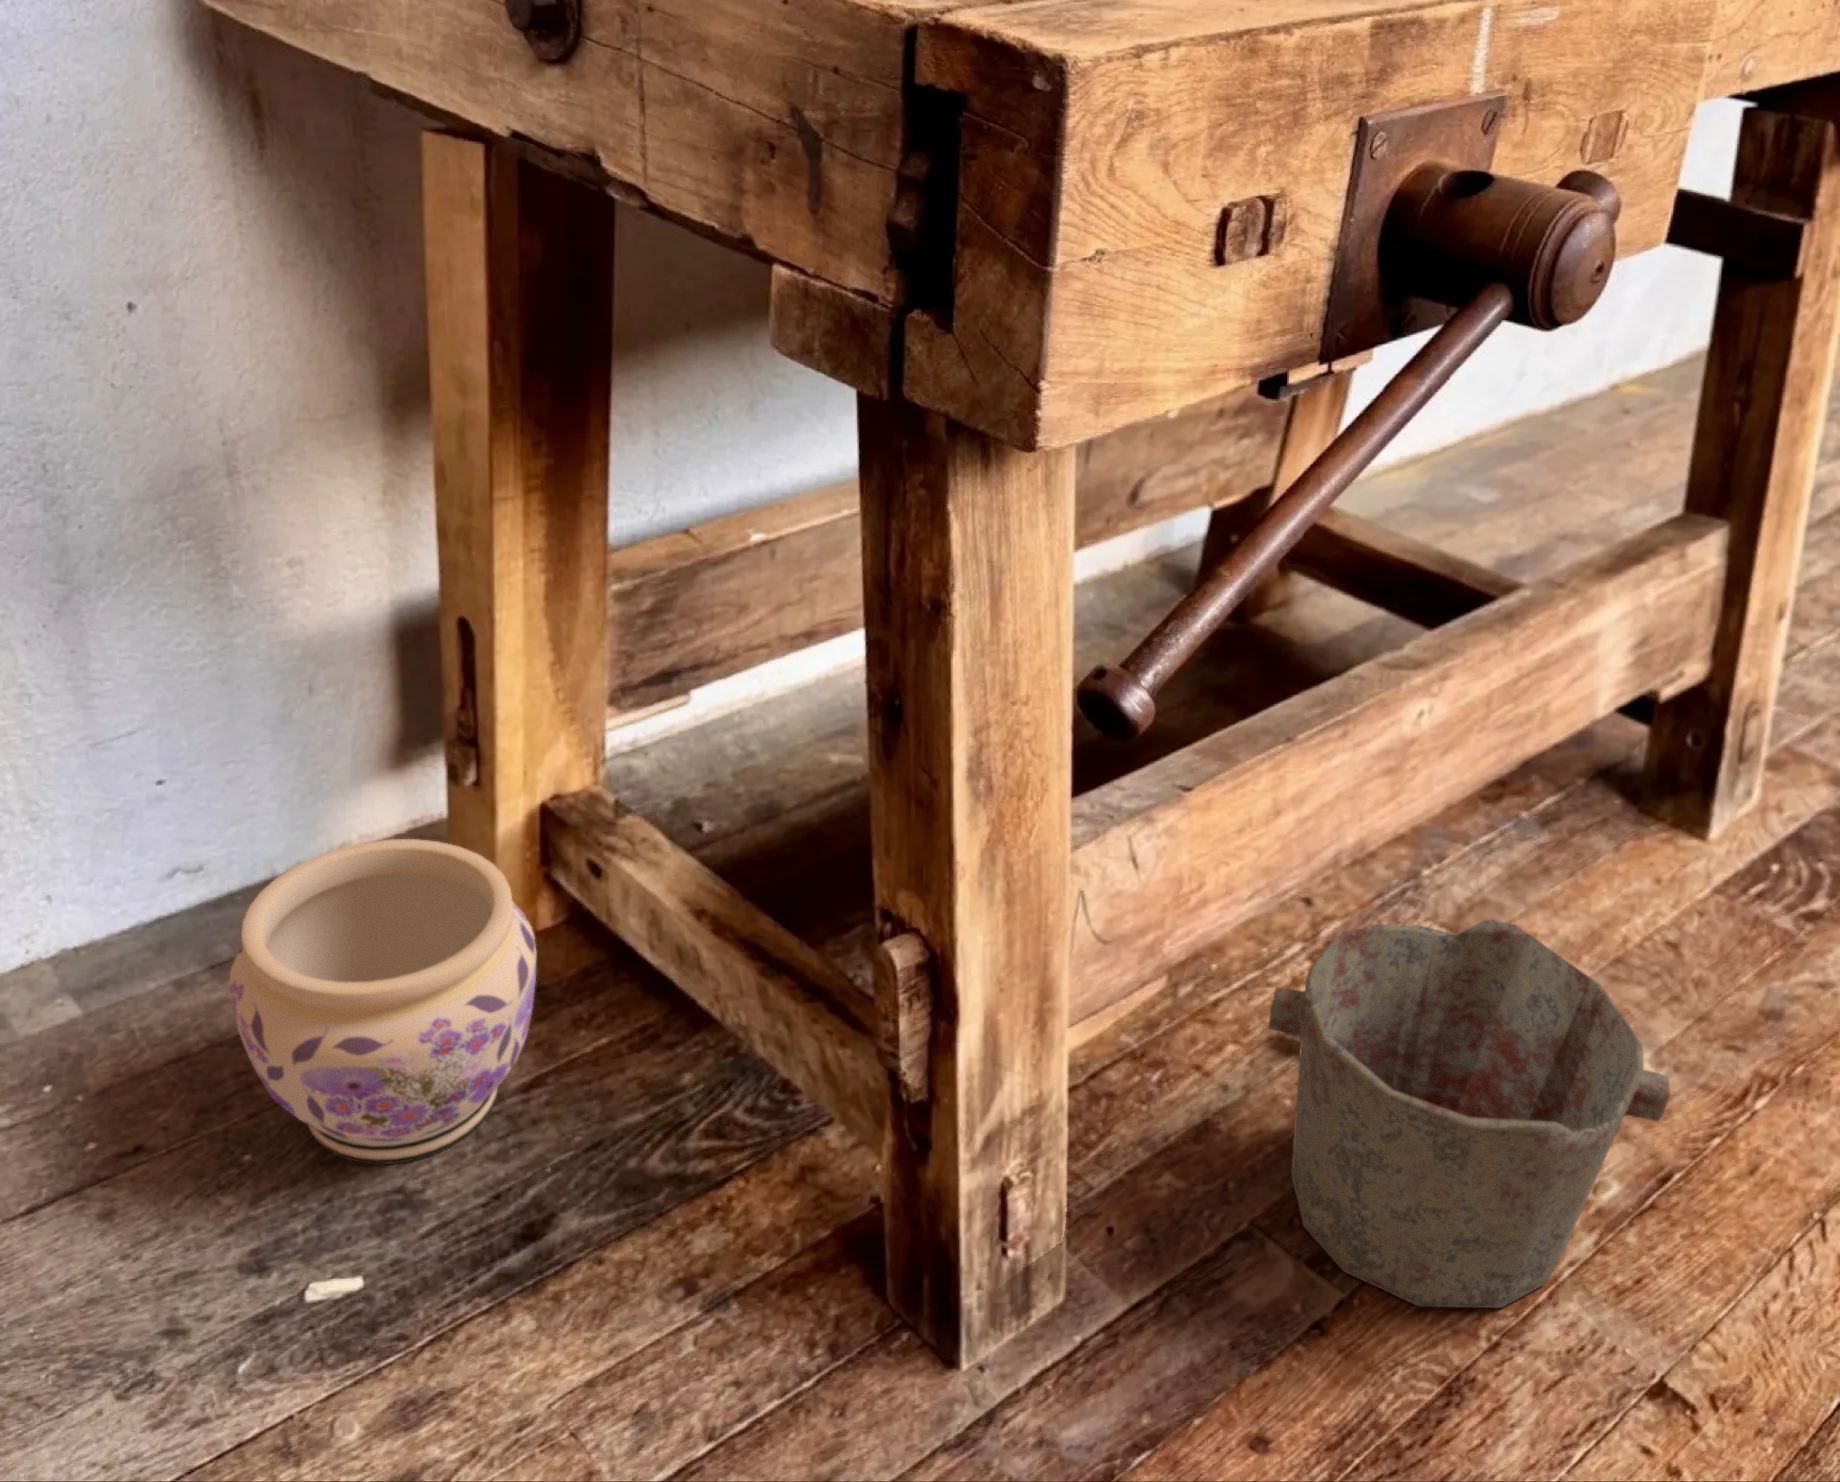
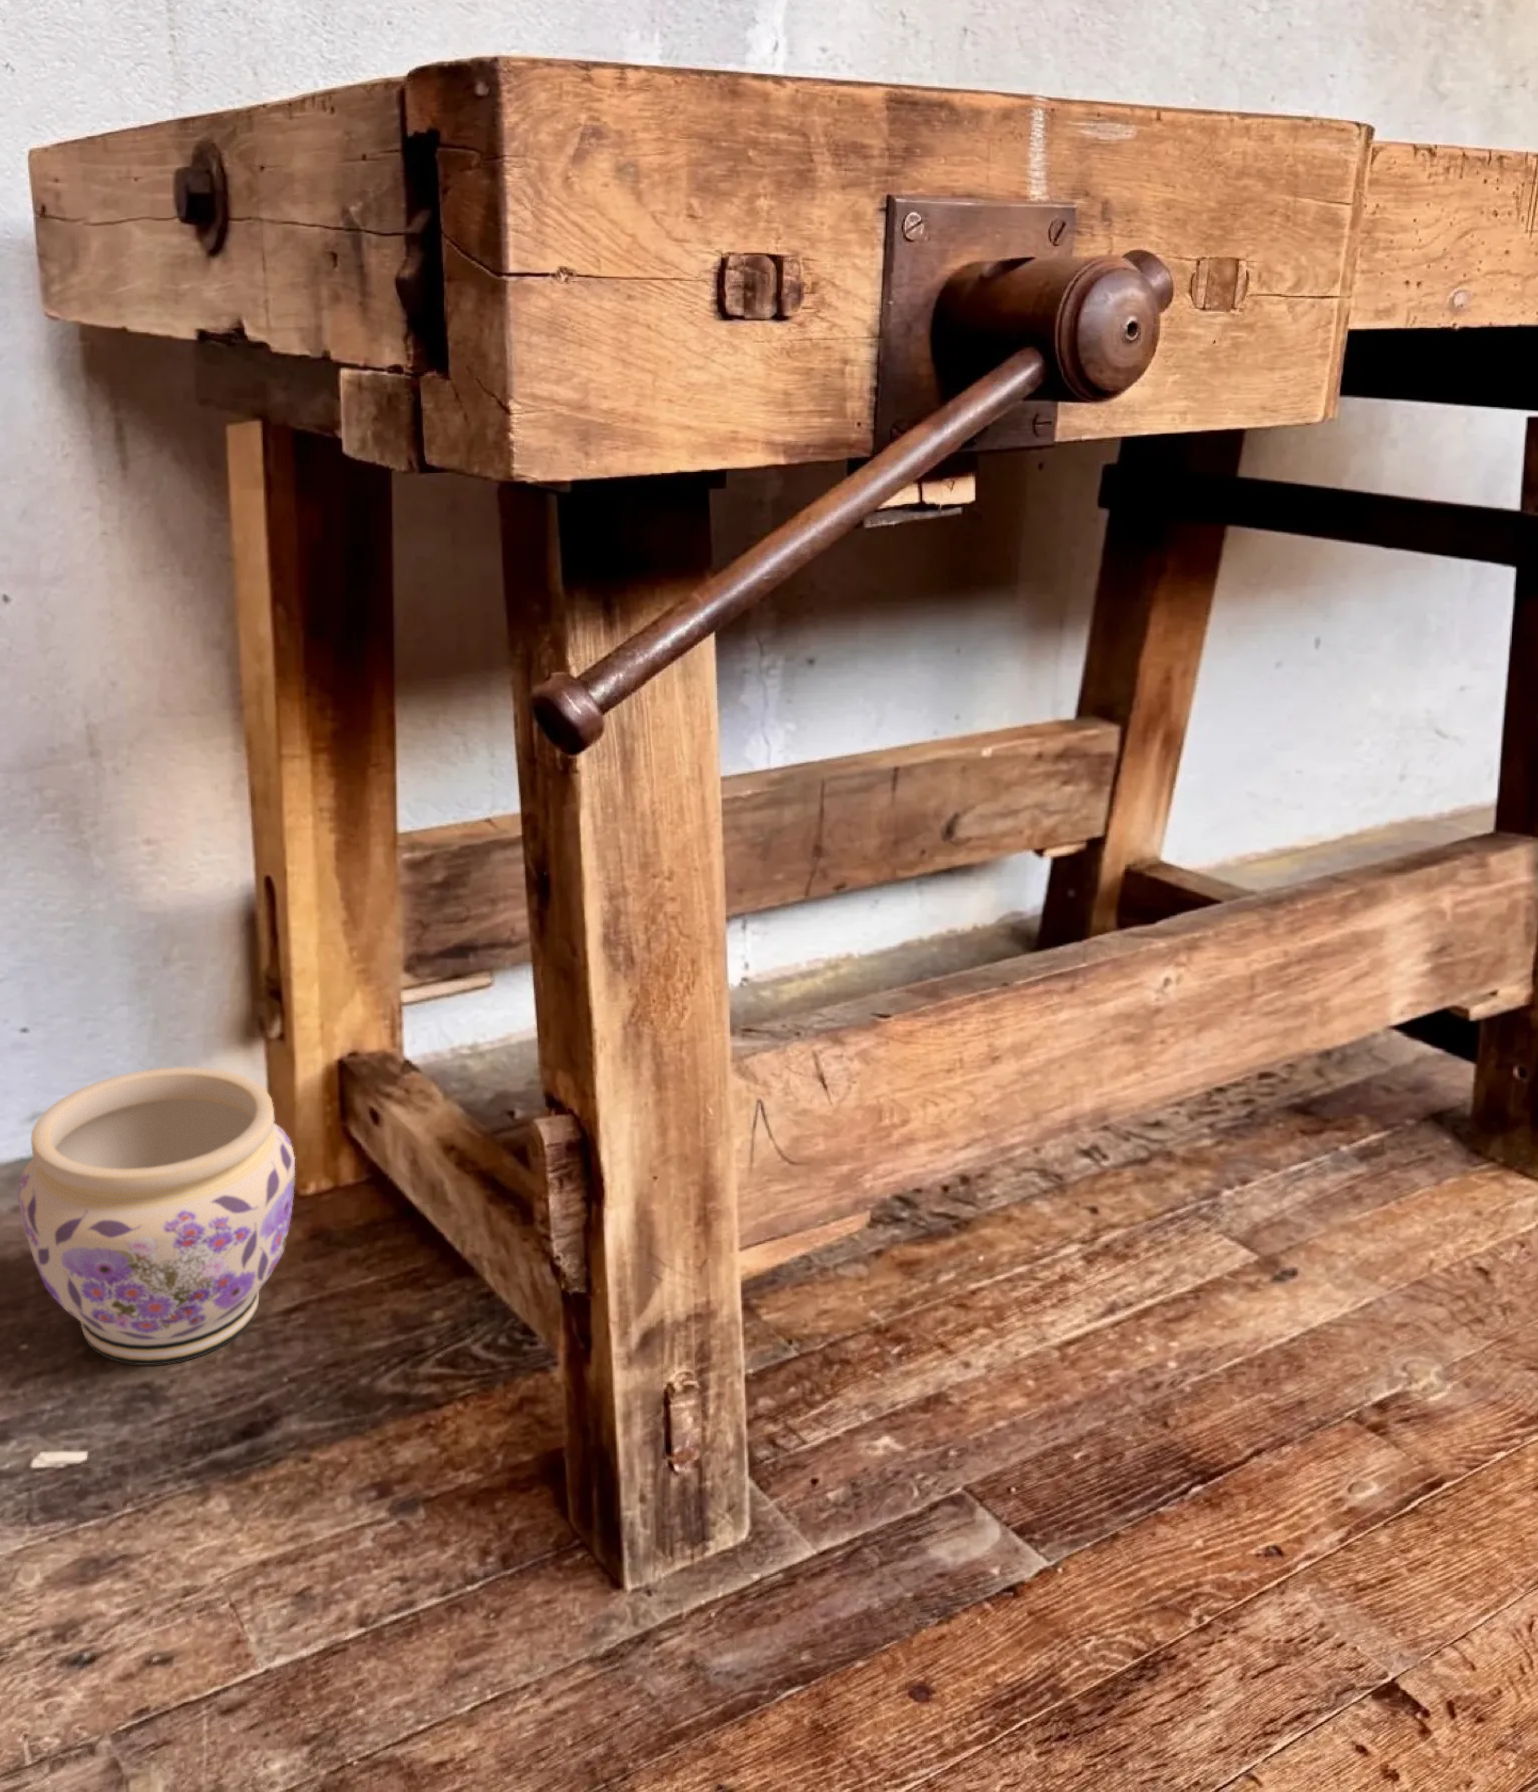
bucket: present [1268,920,1670,1308] -> none [973,1180,1398,1593]

